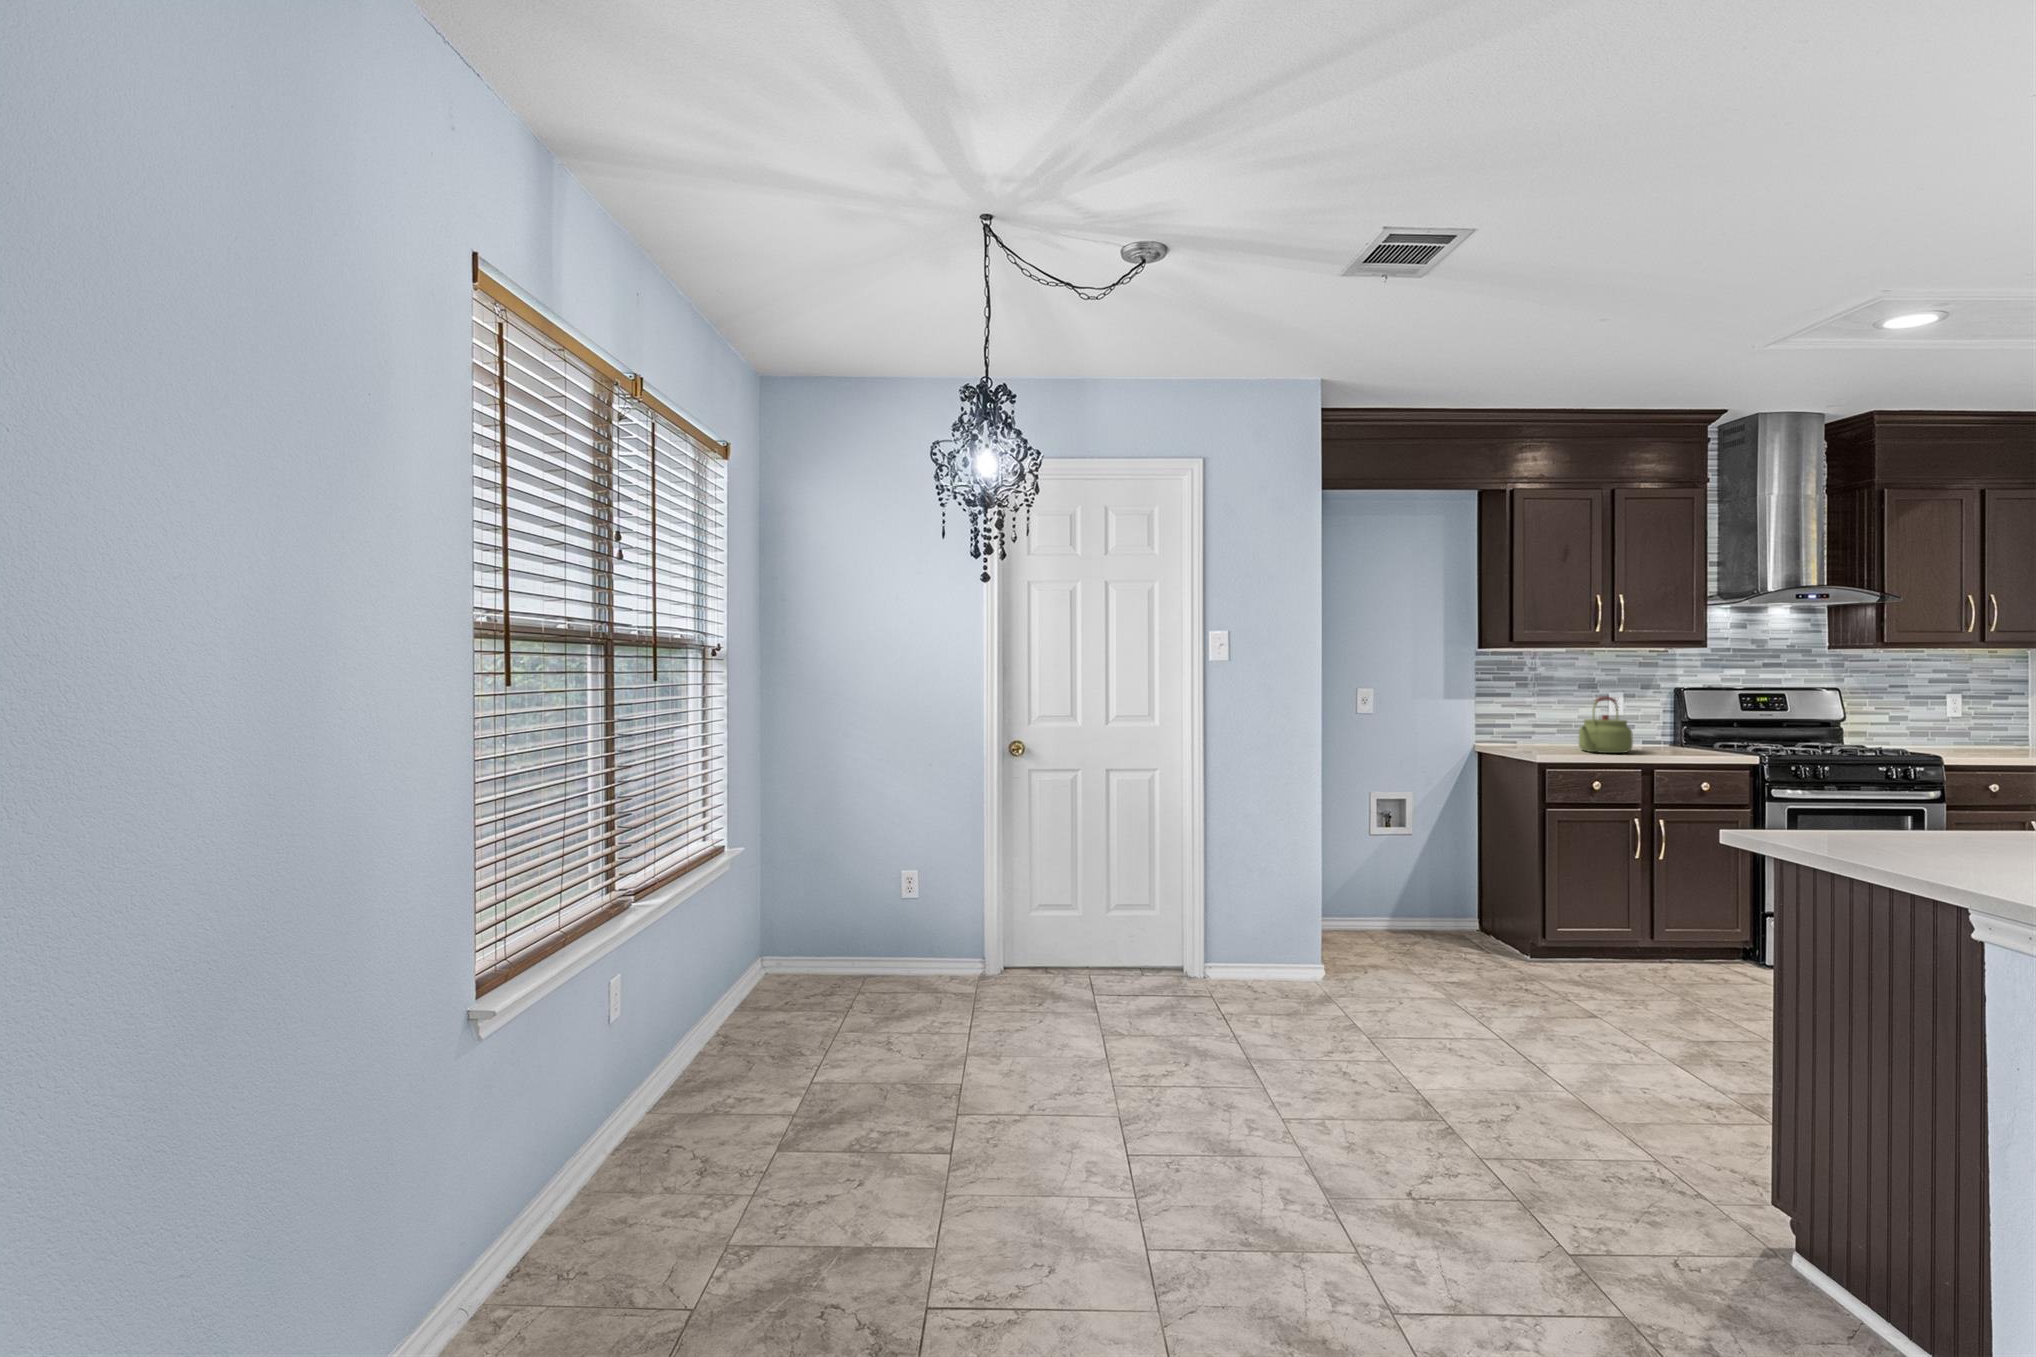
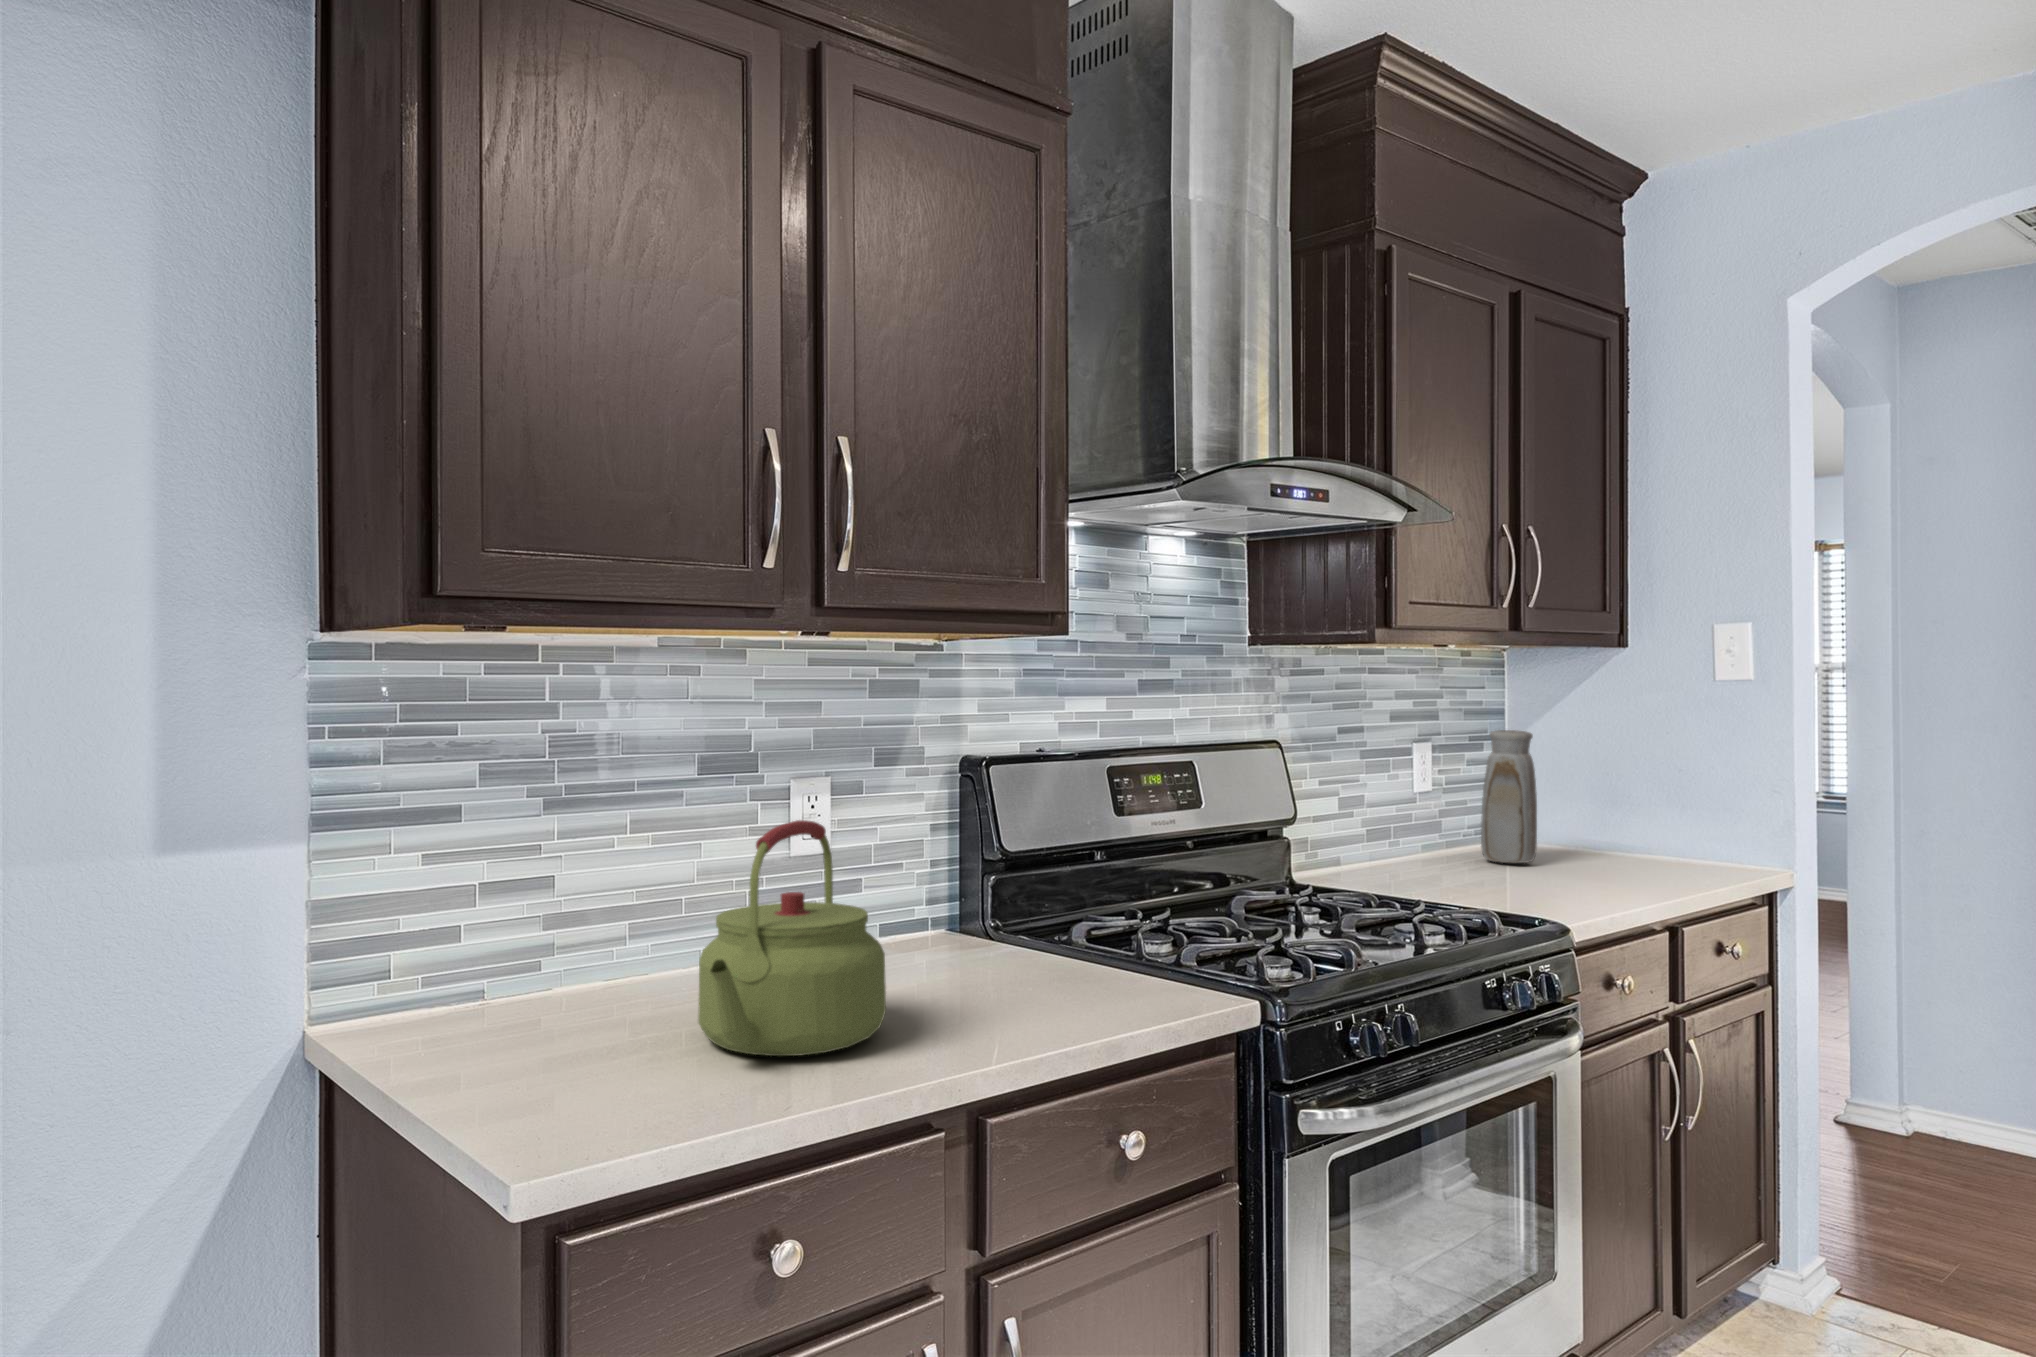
vase: none [1969,688,2002,747] -> present [1481,730,1537,863]

